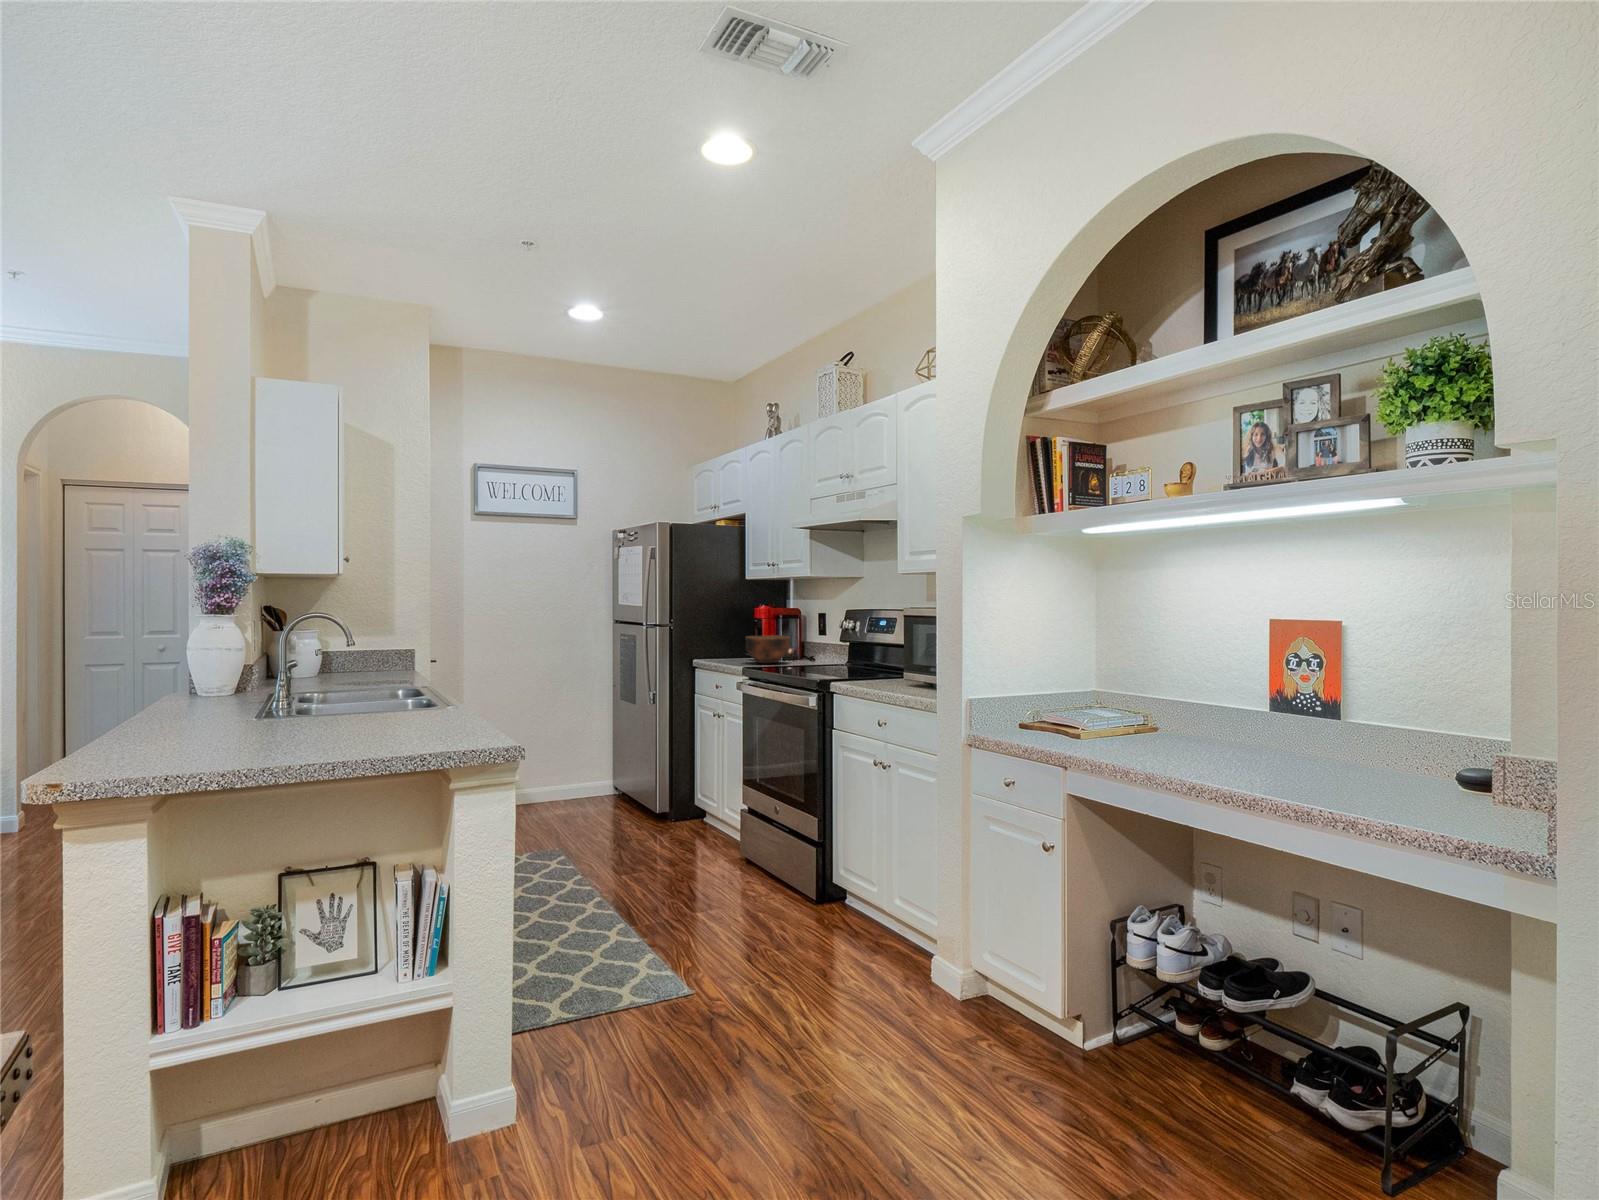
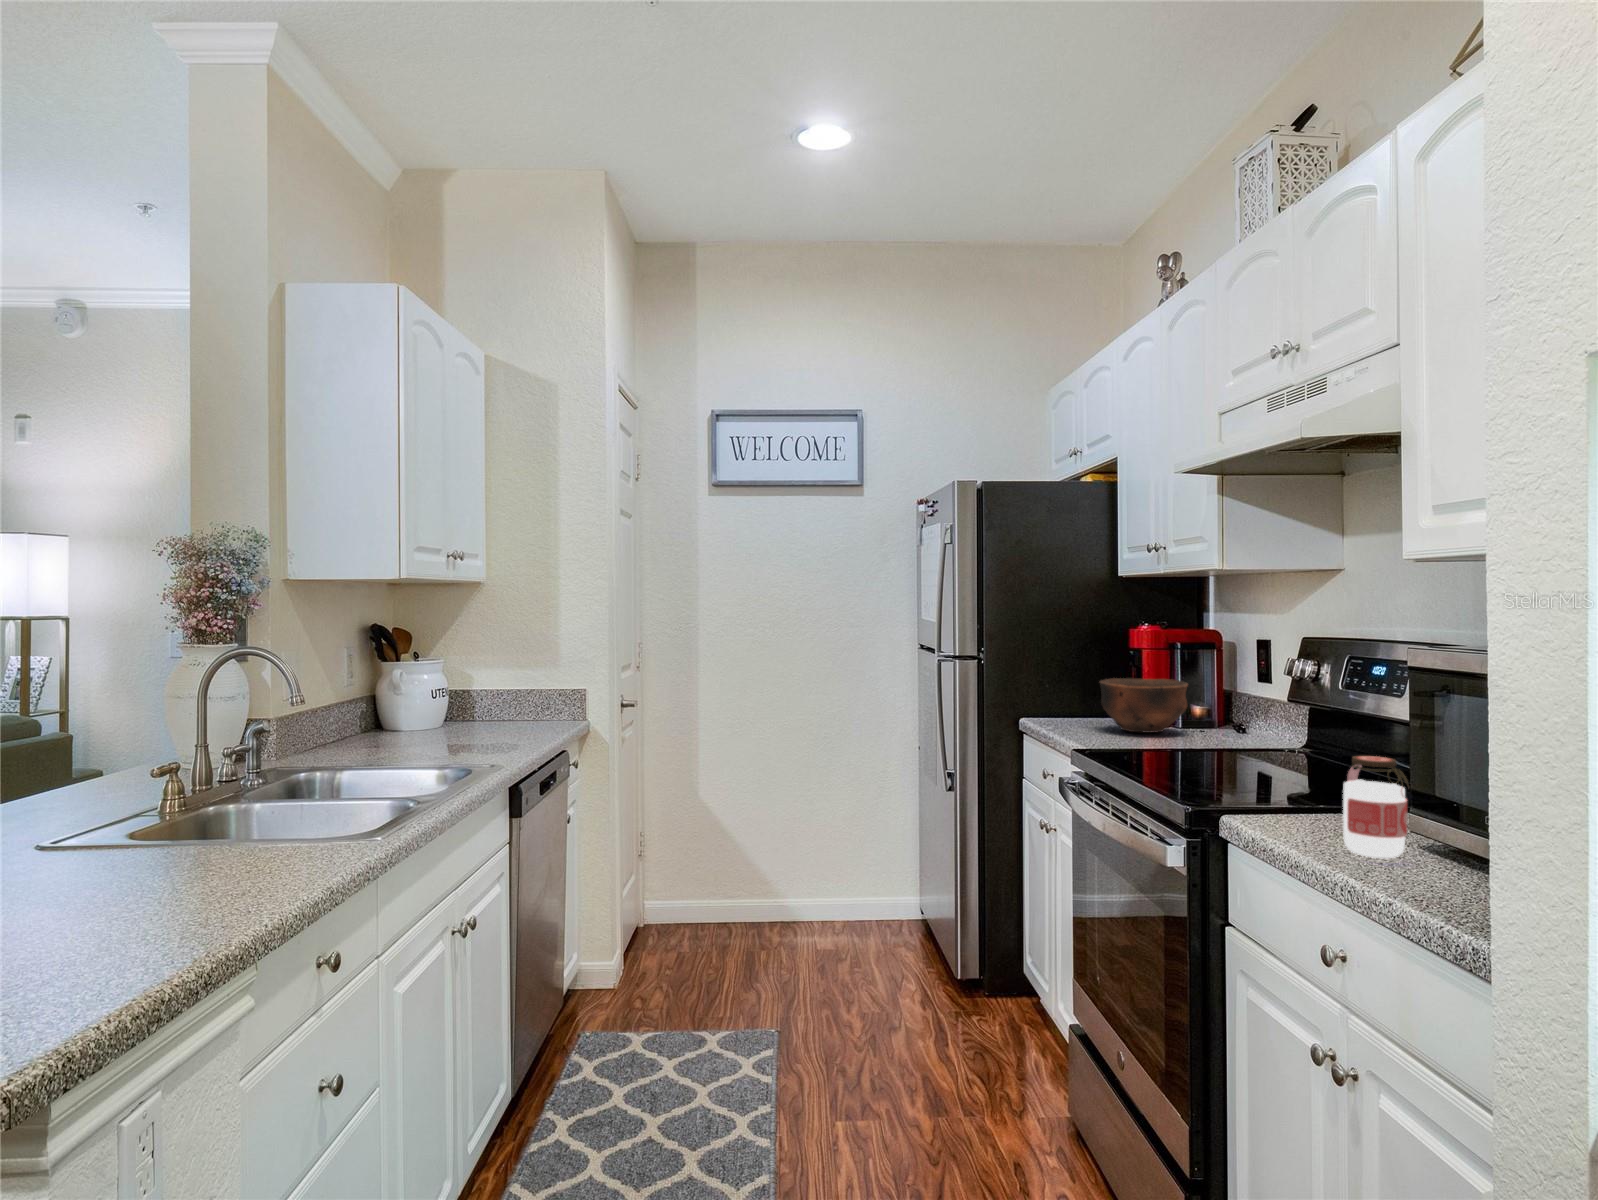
jar: none [886,650,909,689] -> present [1343,756,1408,858]

